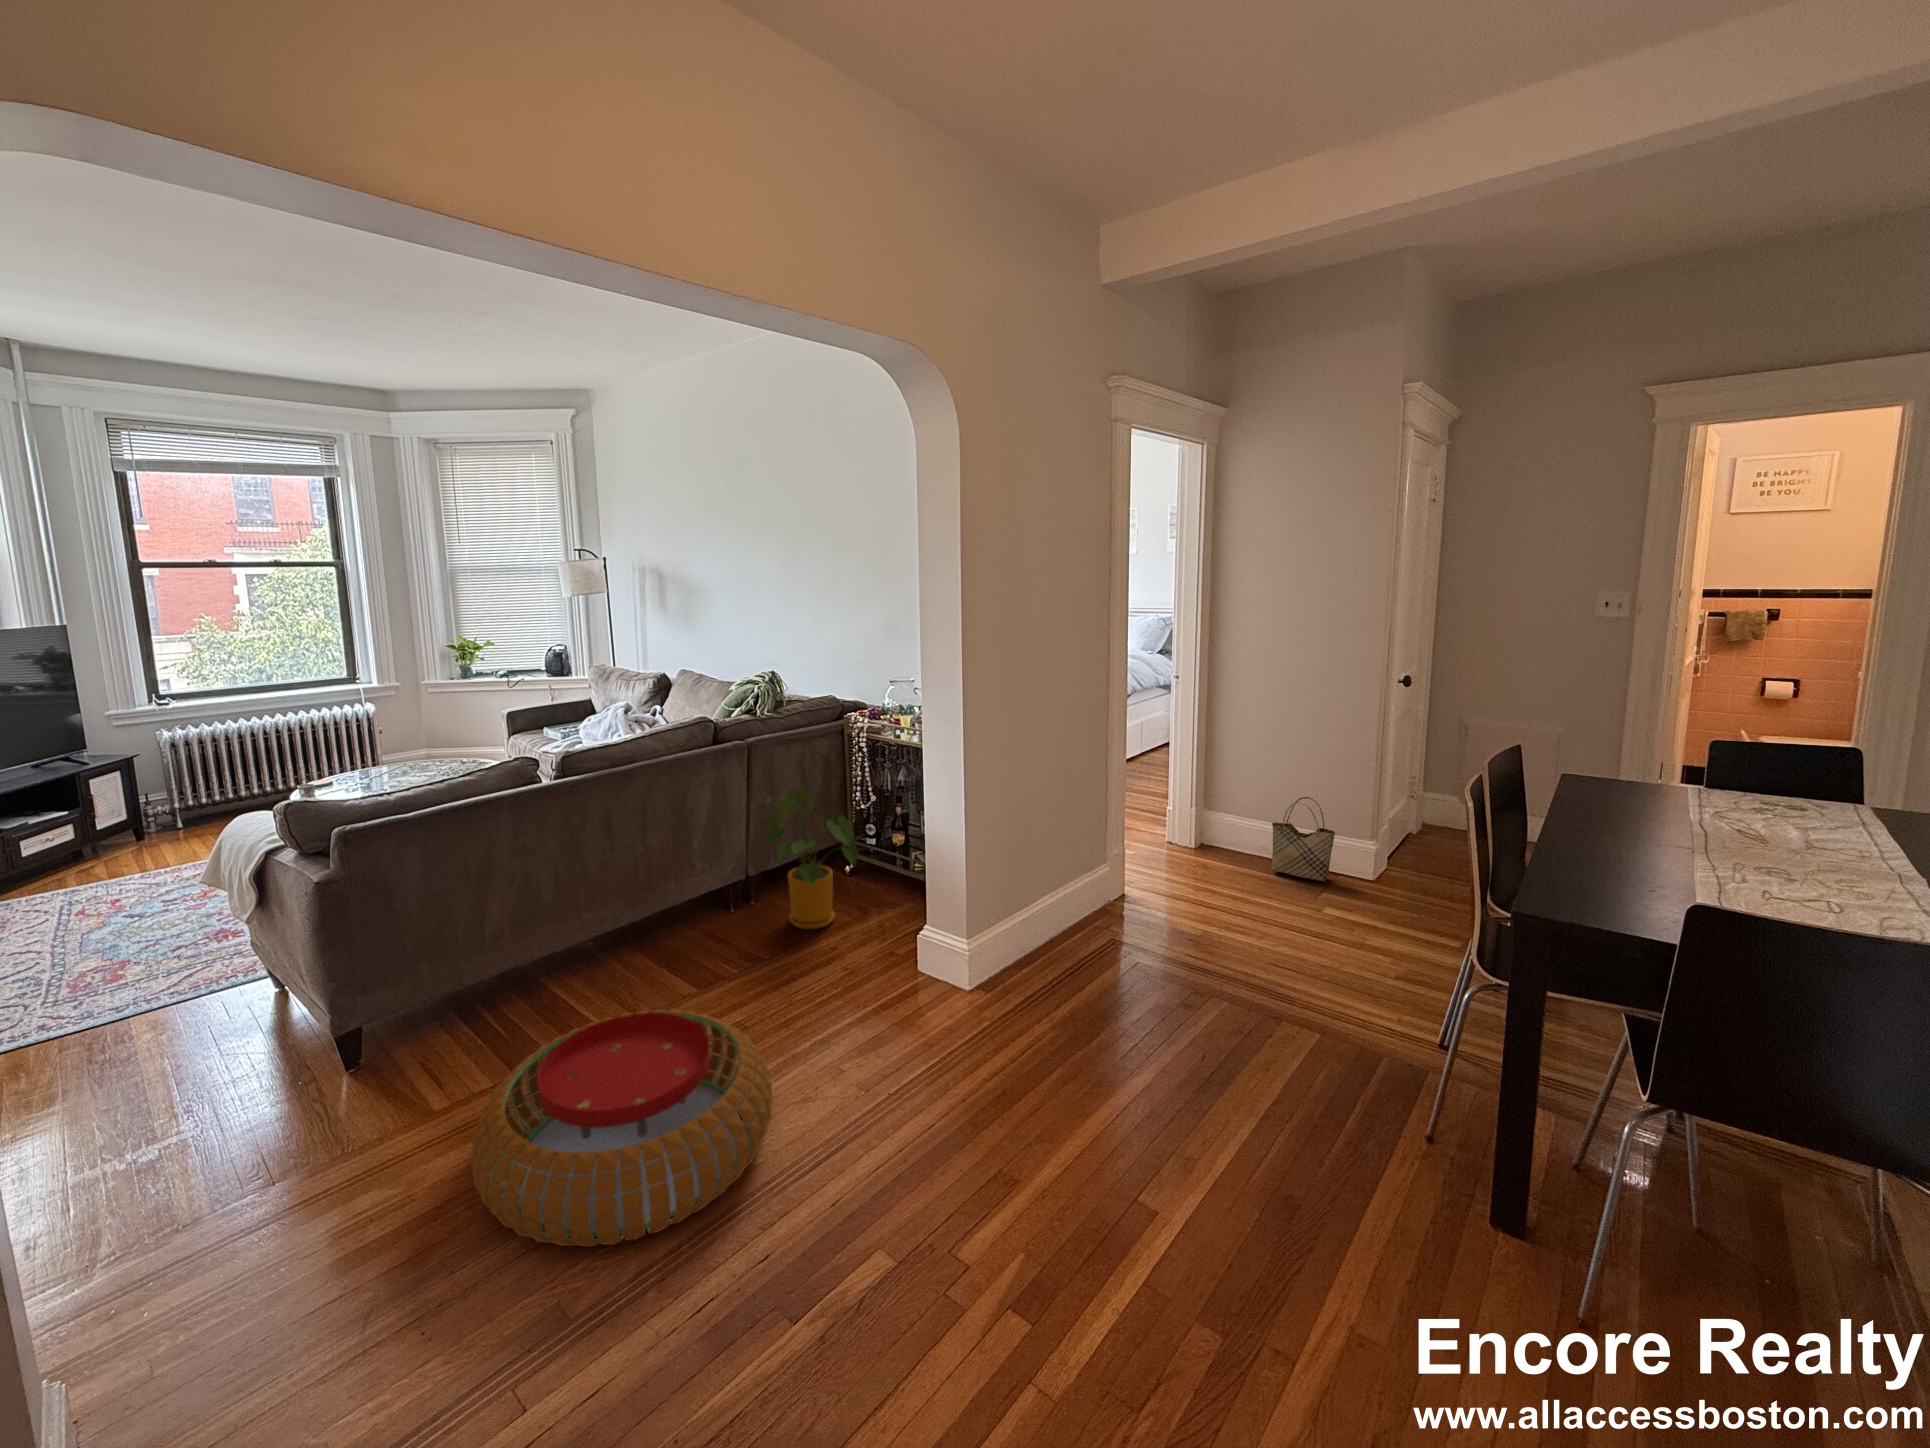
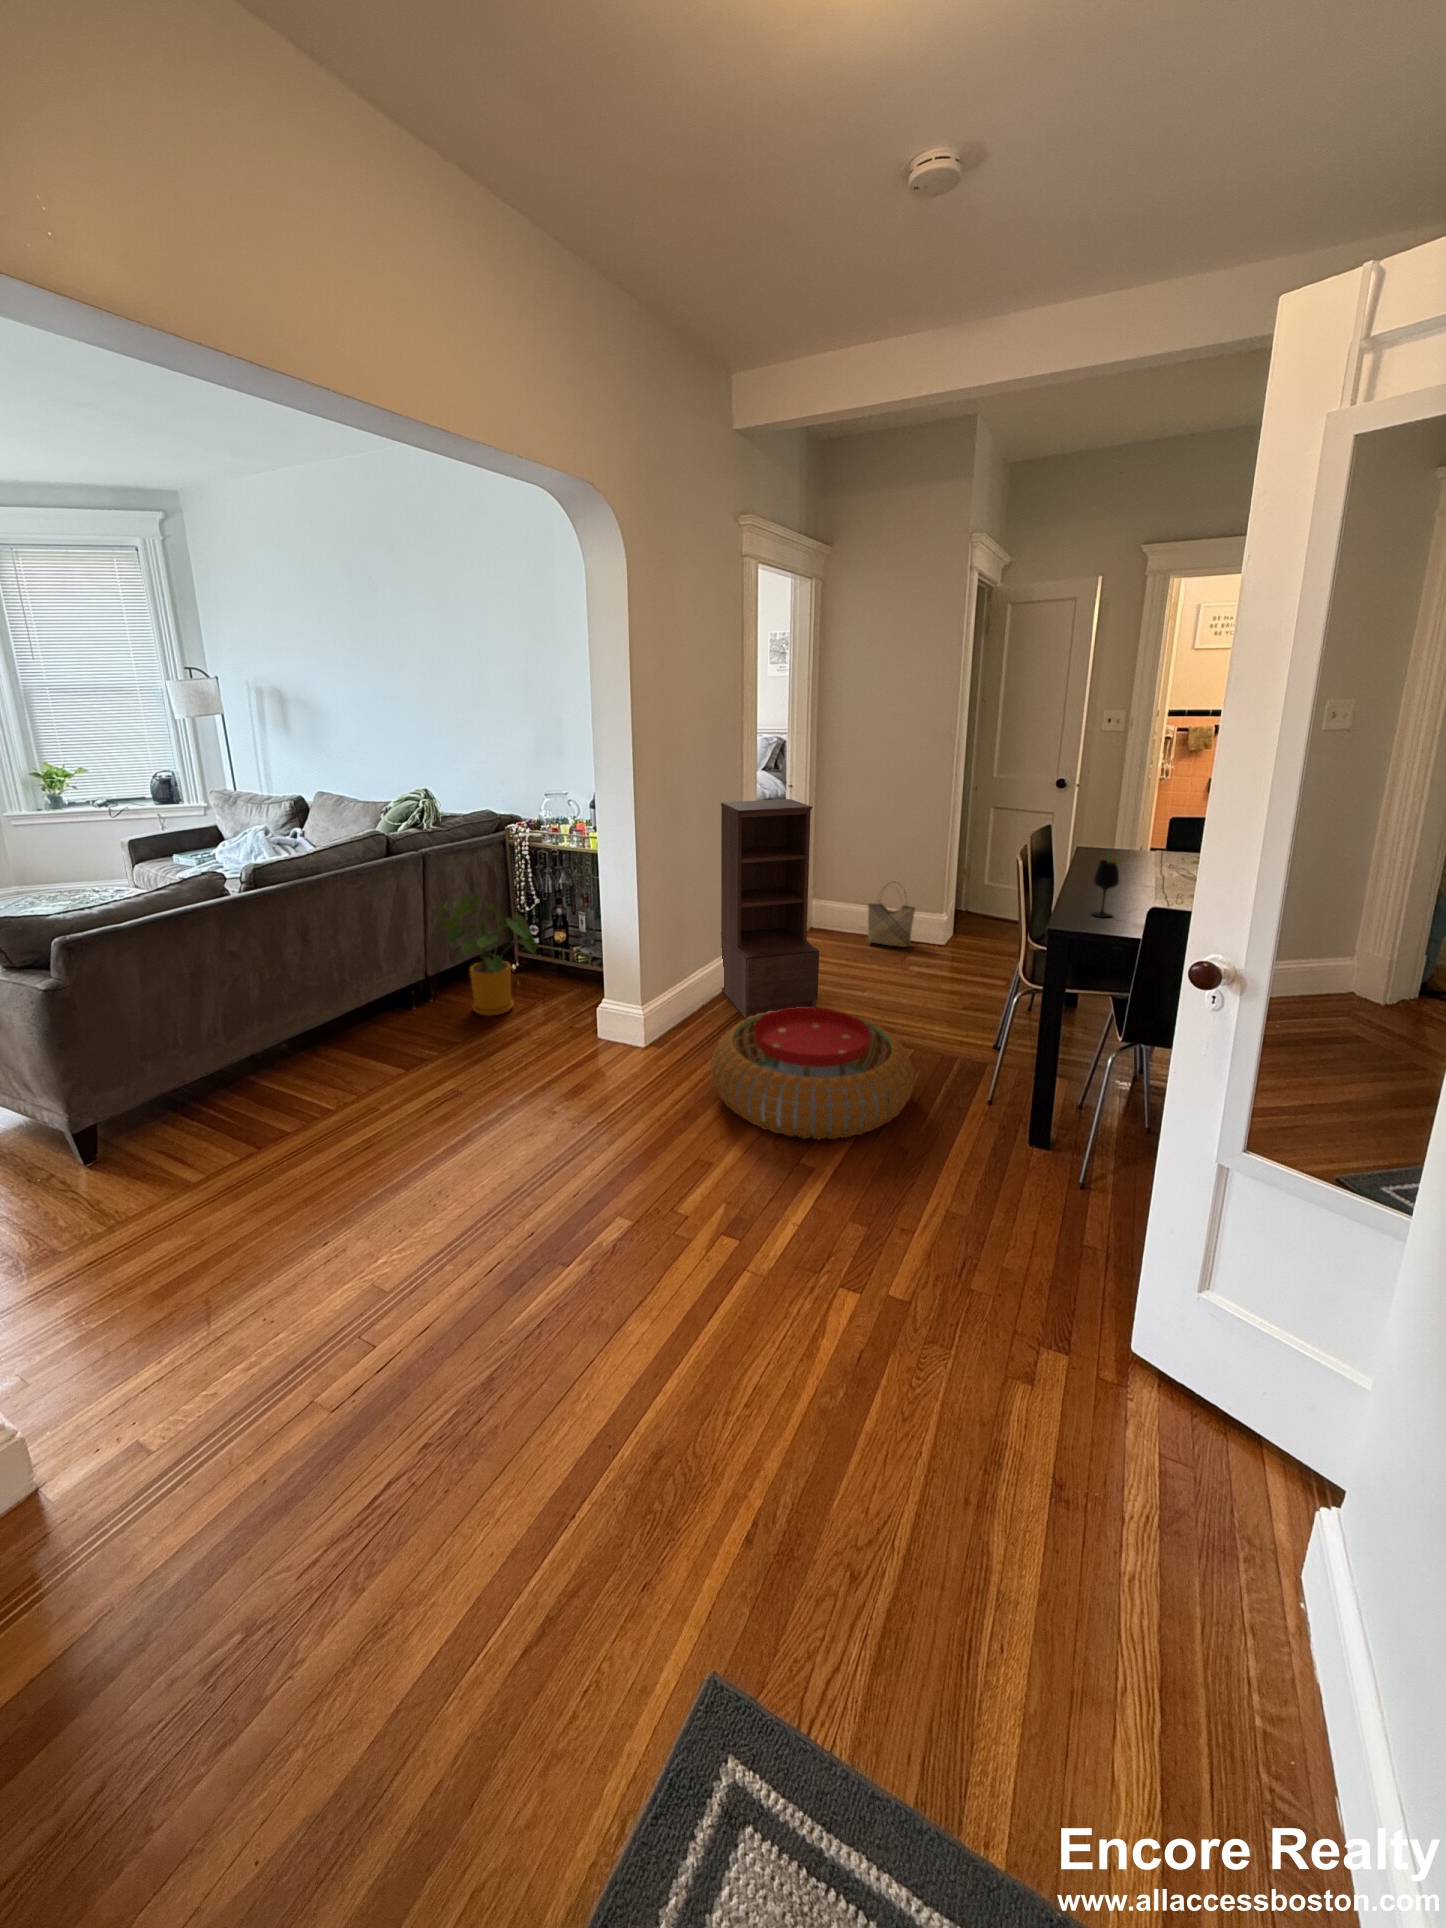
bookshelf: none [1077,696,1196,964] -> present [721,799,819,1019]
wine glass: none [1575,801,1627,898] -> present [1092,855,1123,917]
pouf: present [470,1010,773,1247] -> present [711,1007,914,1139]

